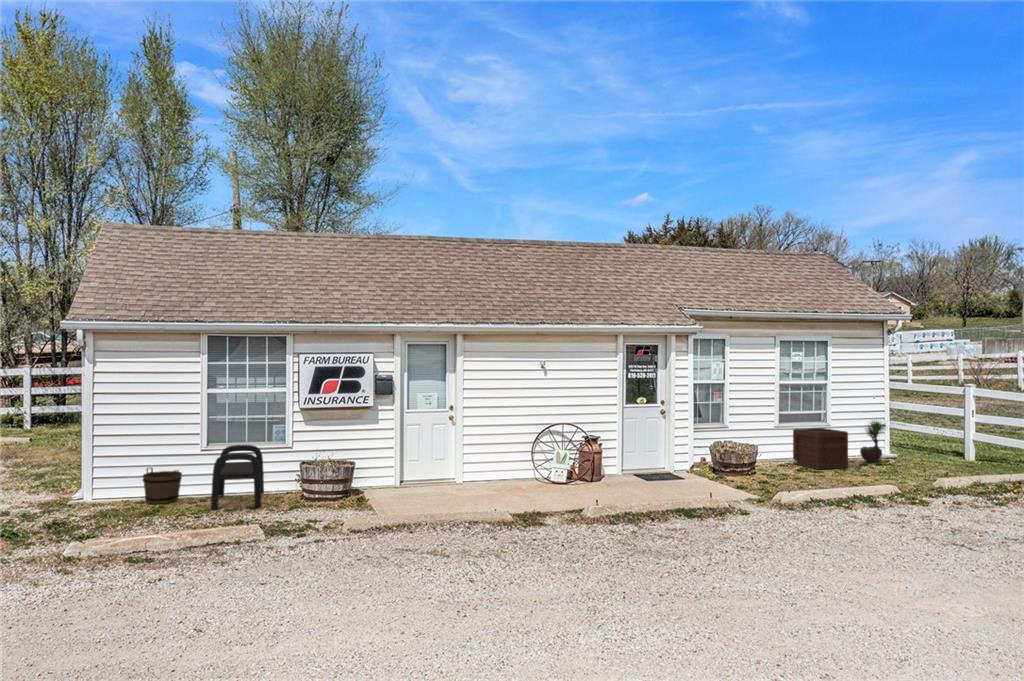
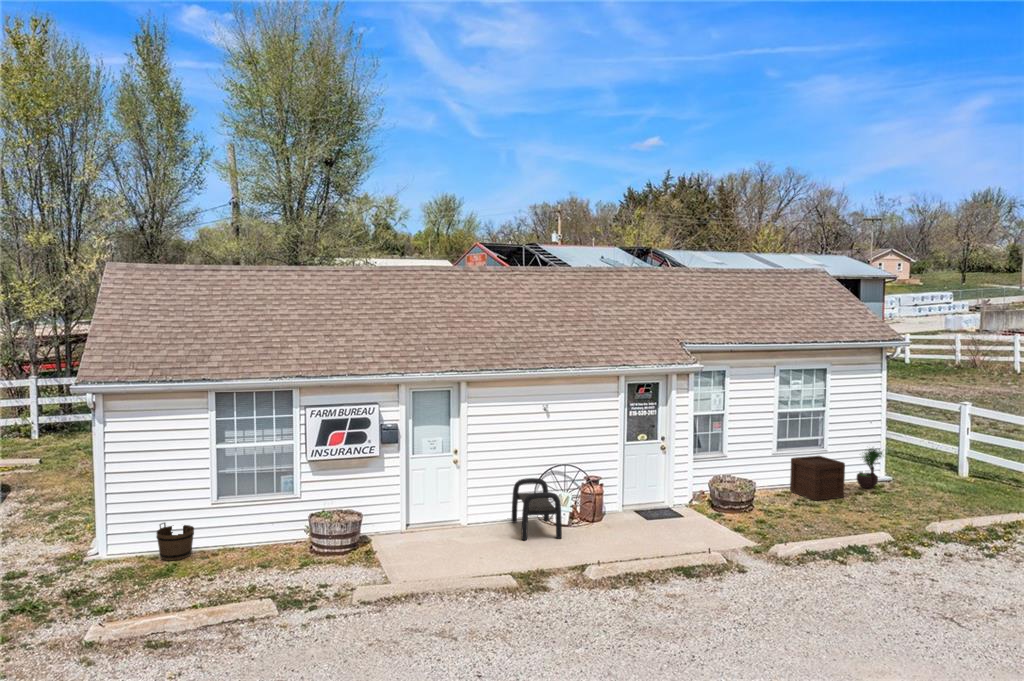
bench: present [211,445,264,509] -> present [511,478,562,540]

